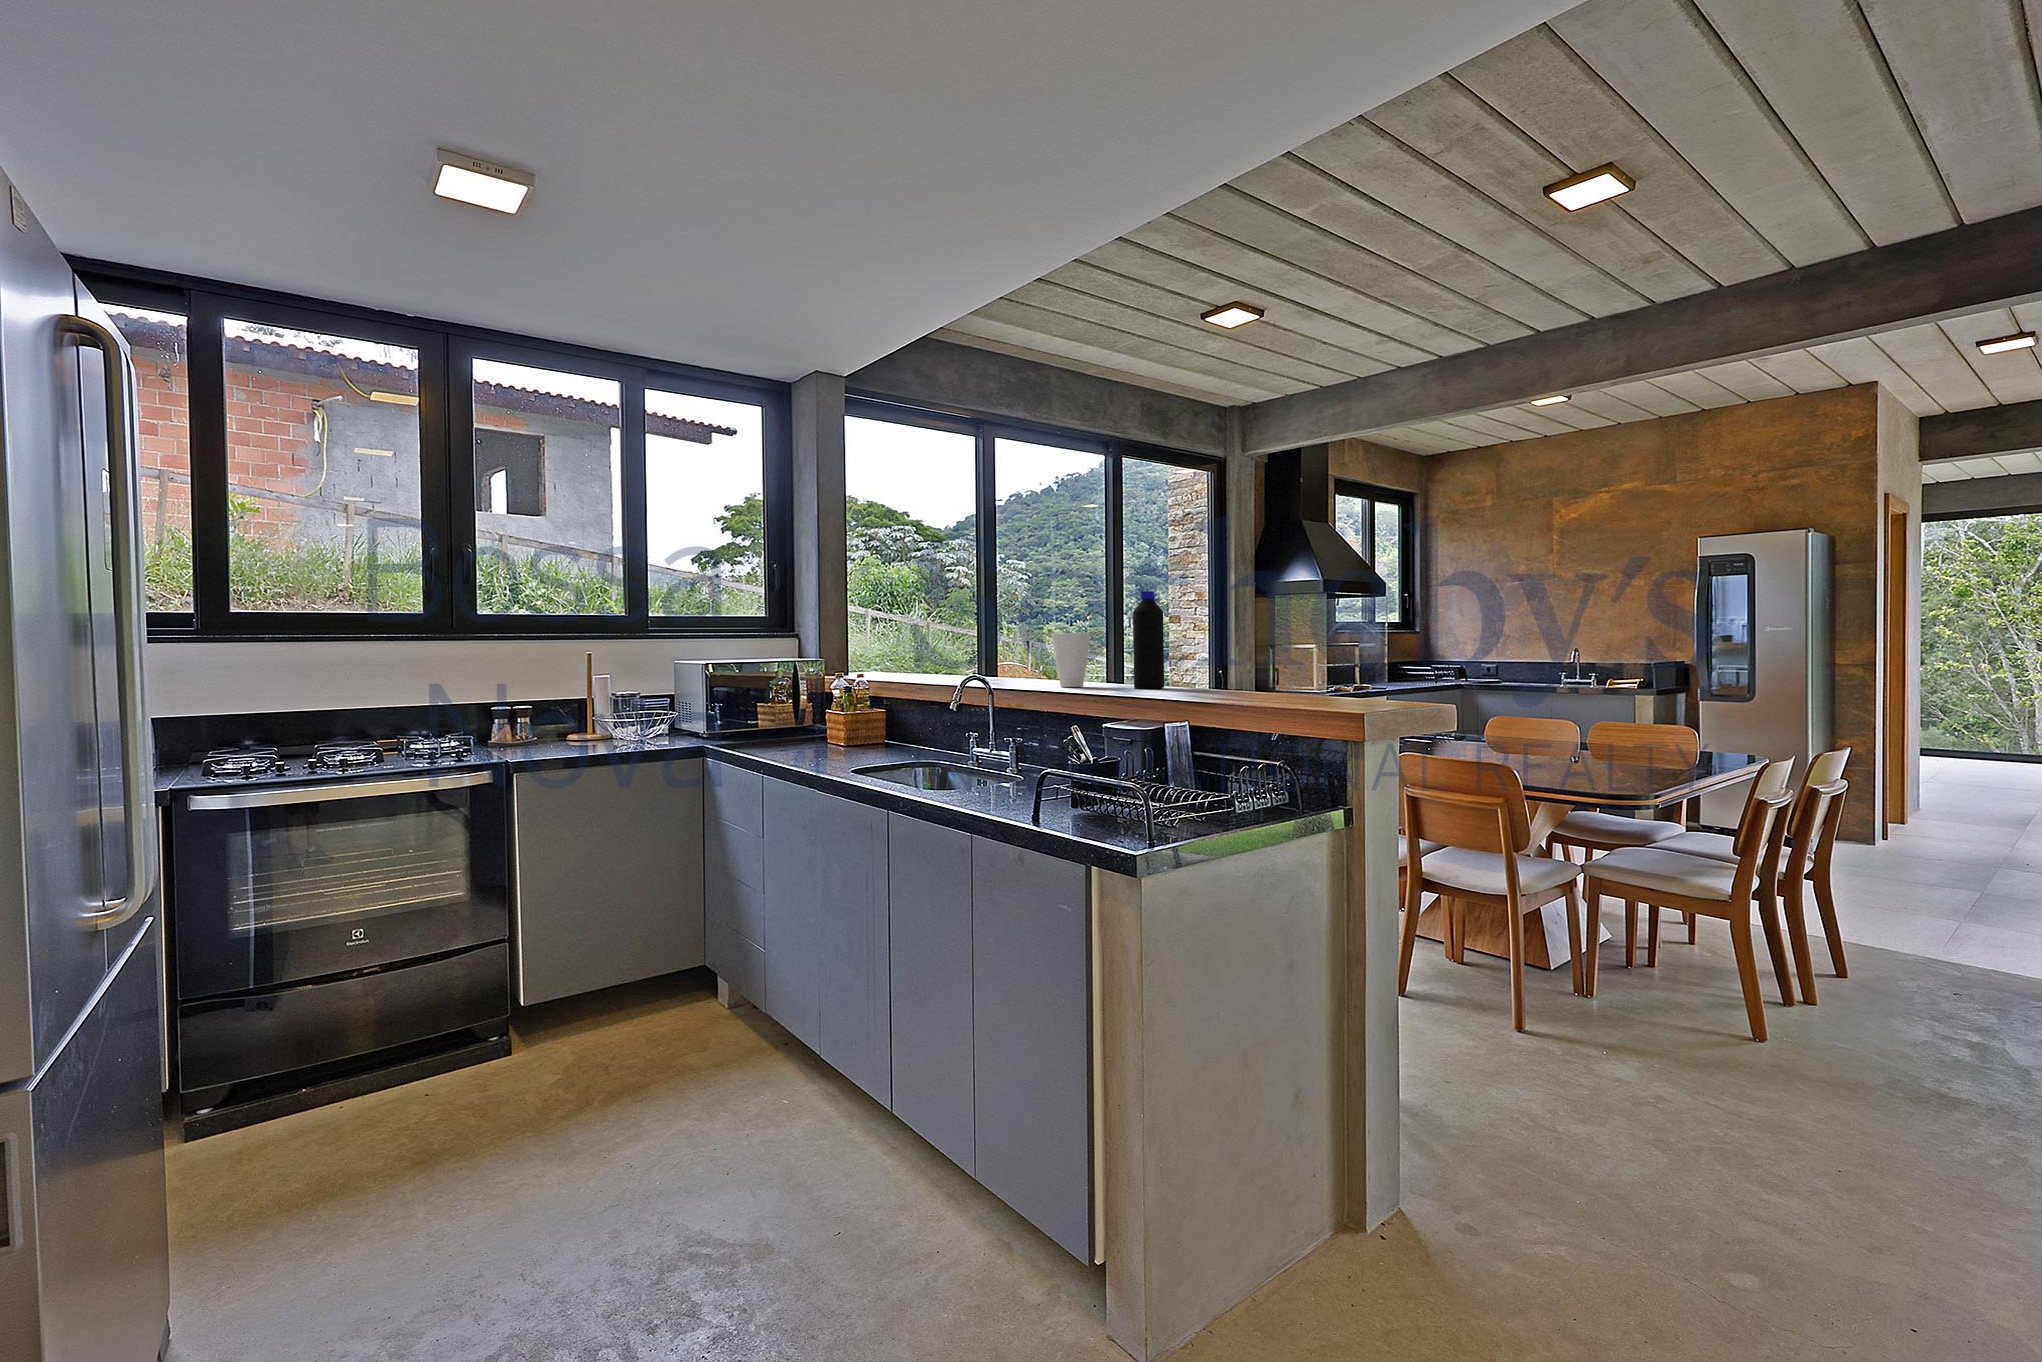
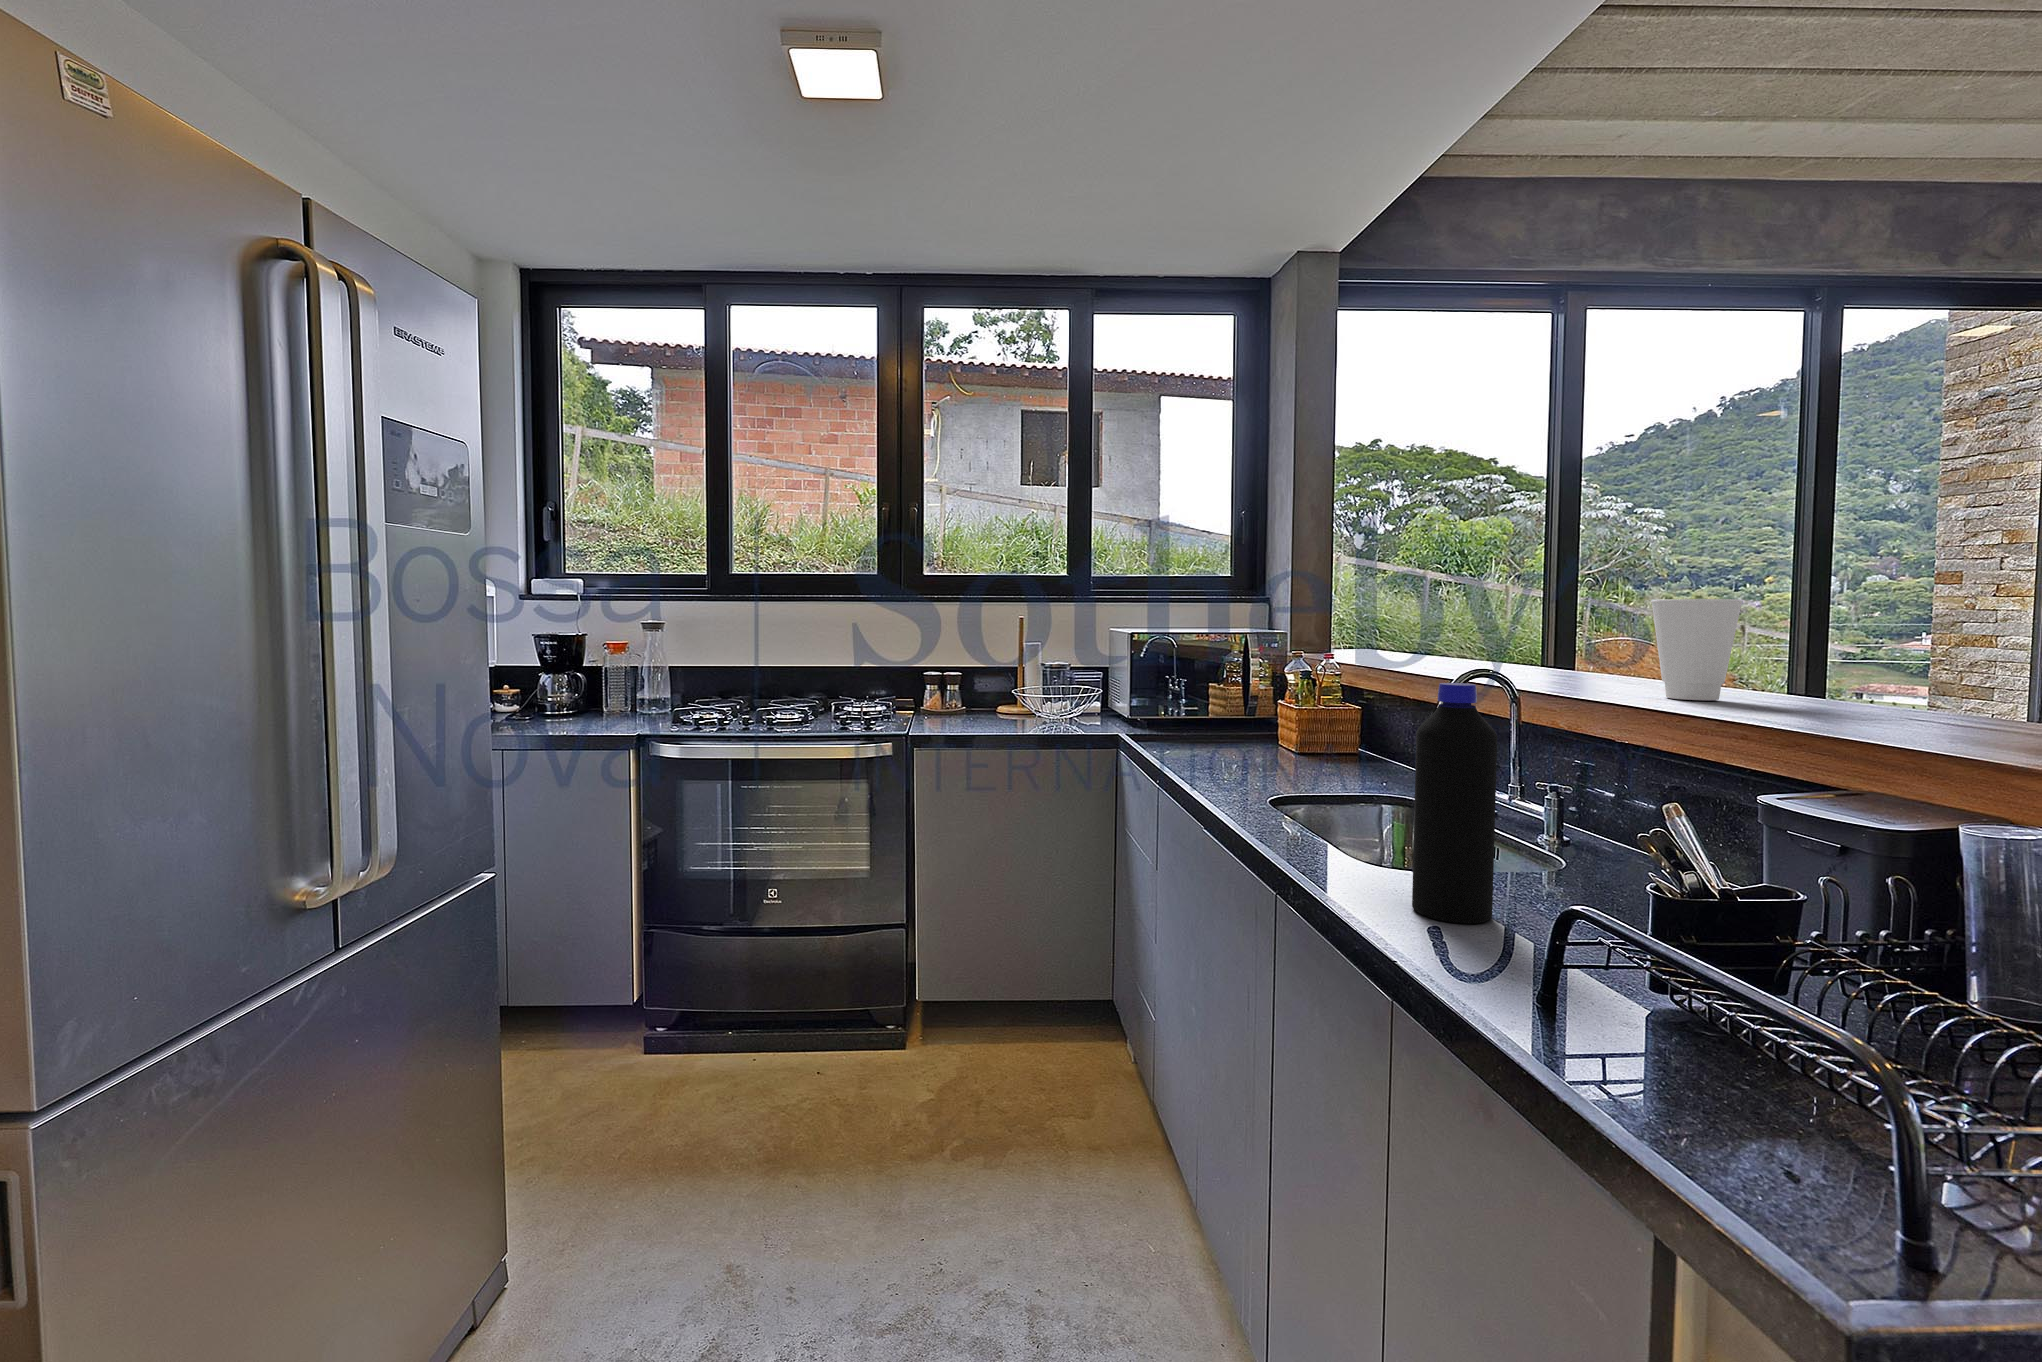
bottle: present [1133,591,1164,689] -> present [1412,683,1497,923]

